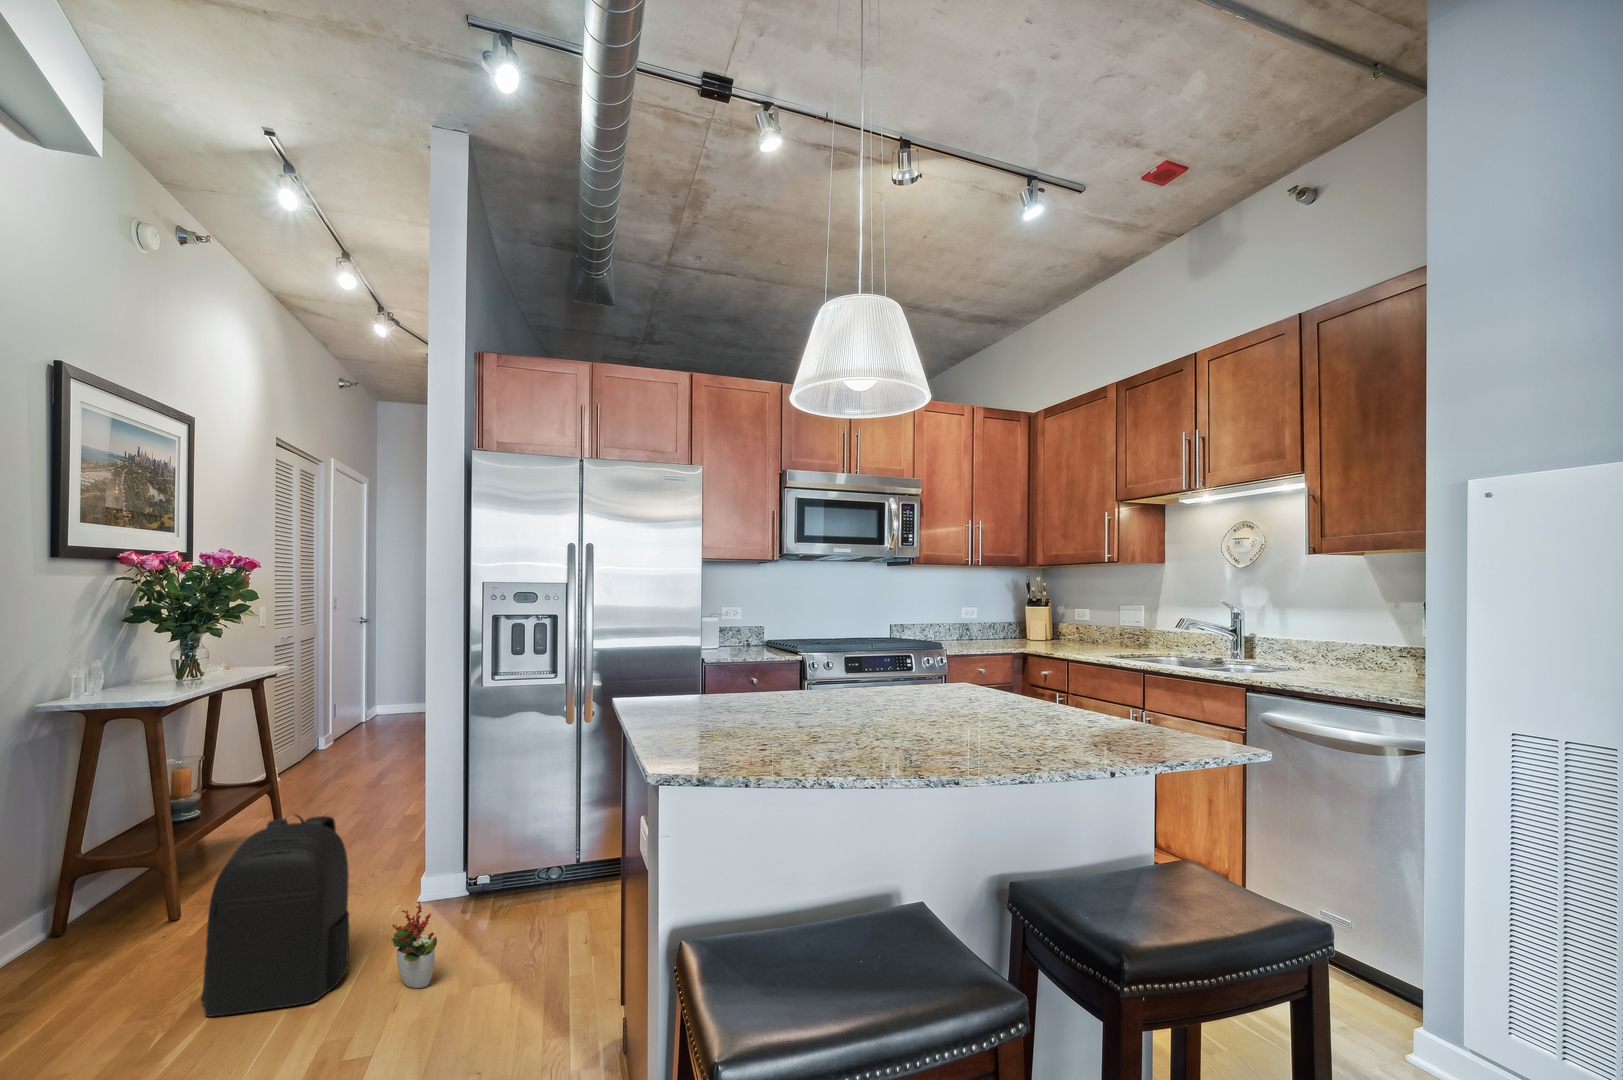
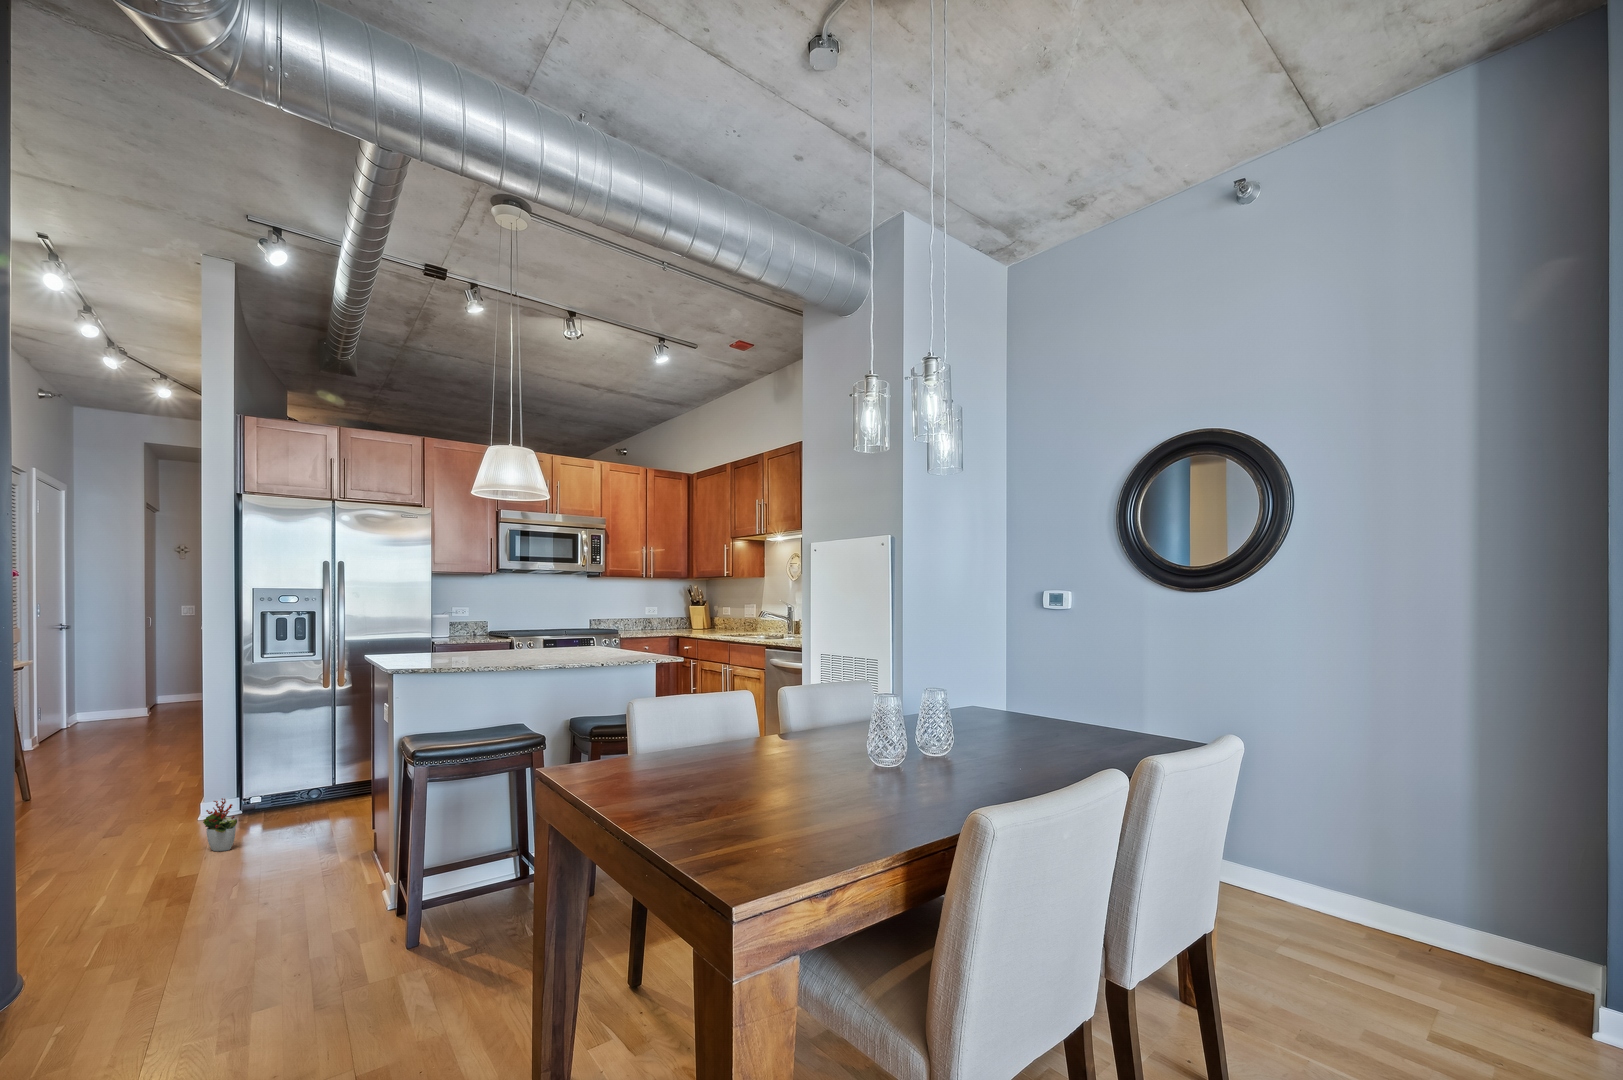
backpack: present [201,815,349,1017] -> none [58,748,166,874]

